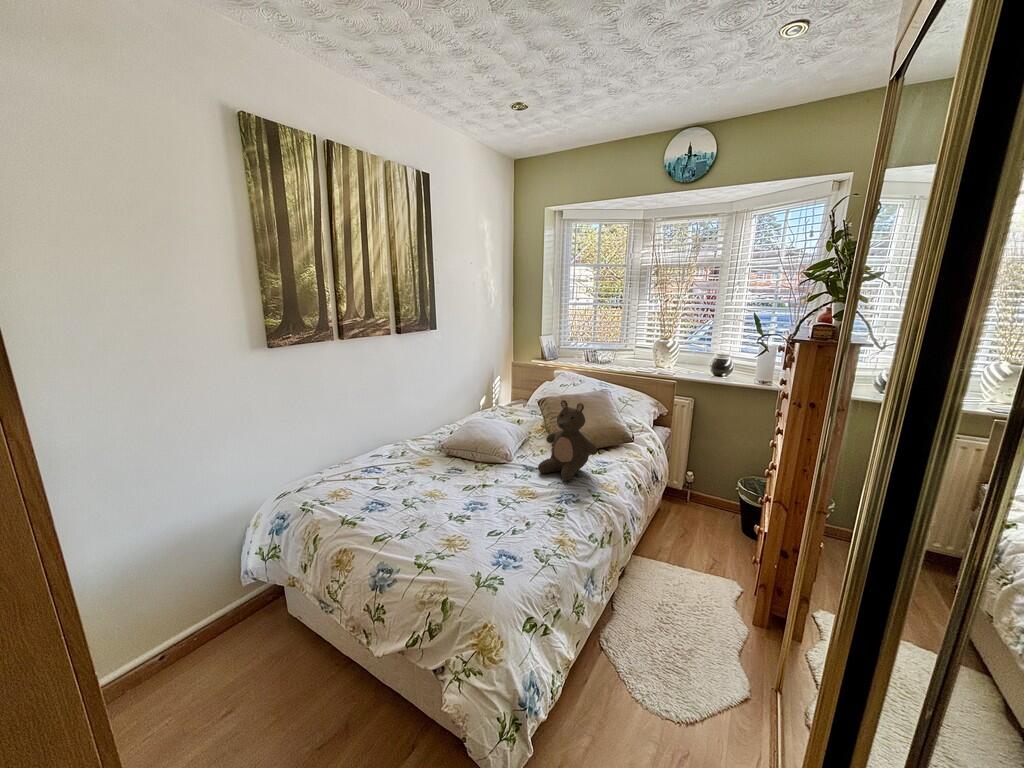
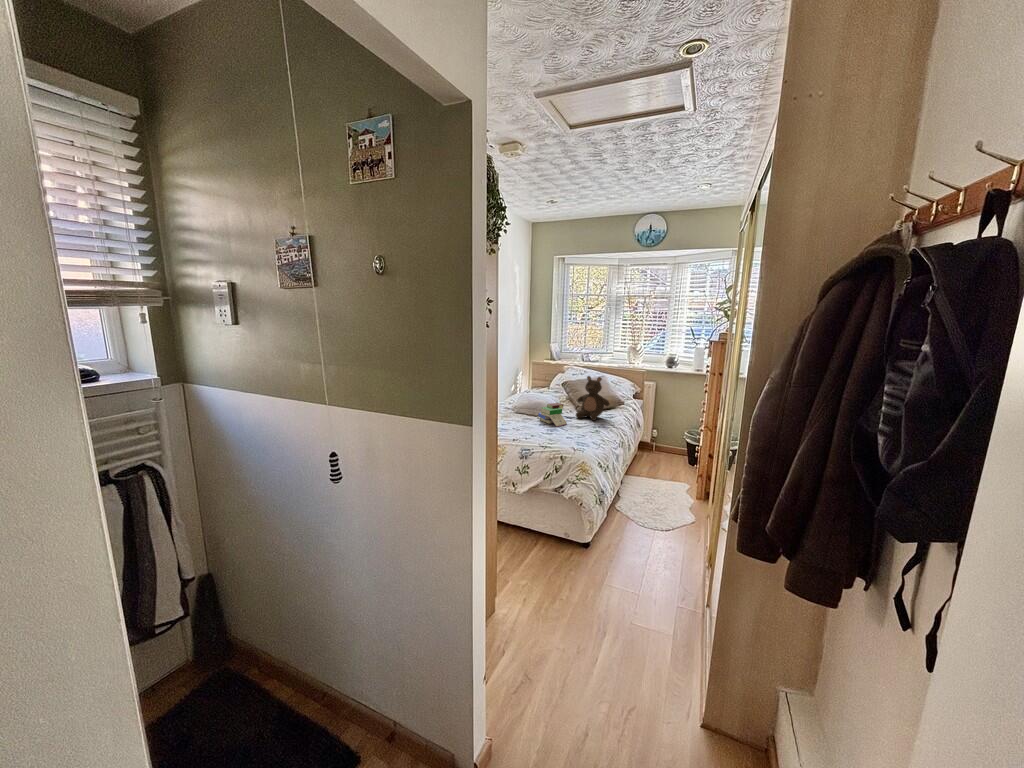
book: none [469,448,511,500] -> present [538,403,567,427]

